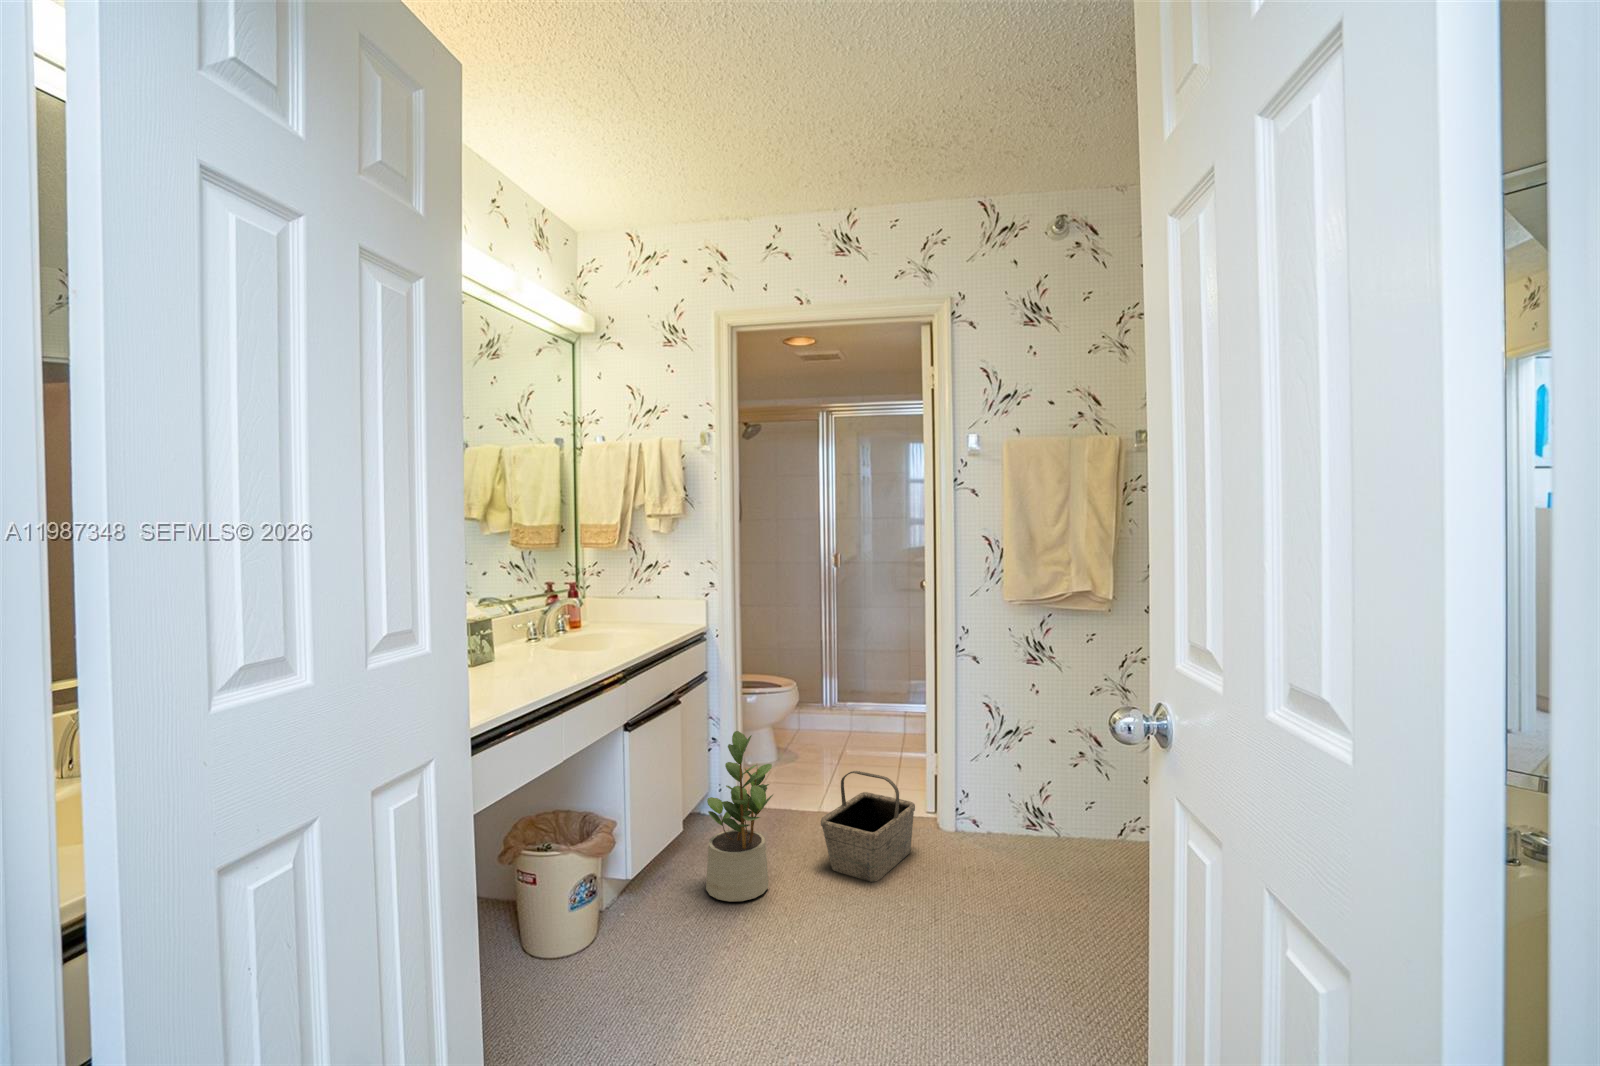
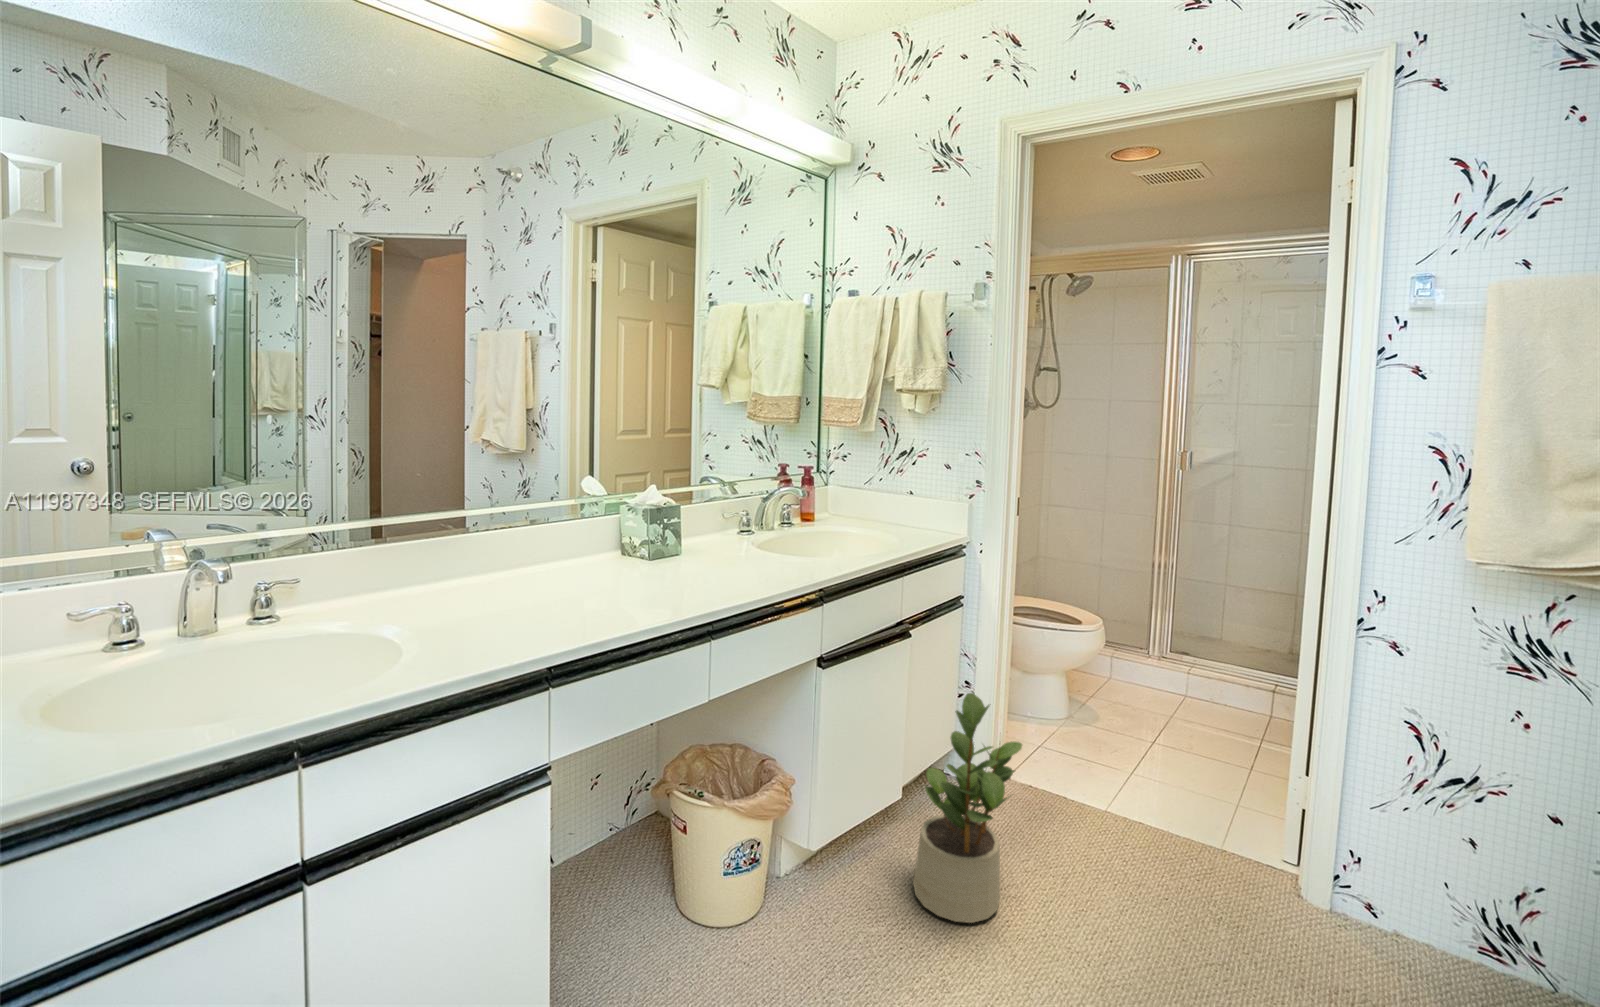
basket: present [821,771,915,882] -> none [1089,778,1253,957]

